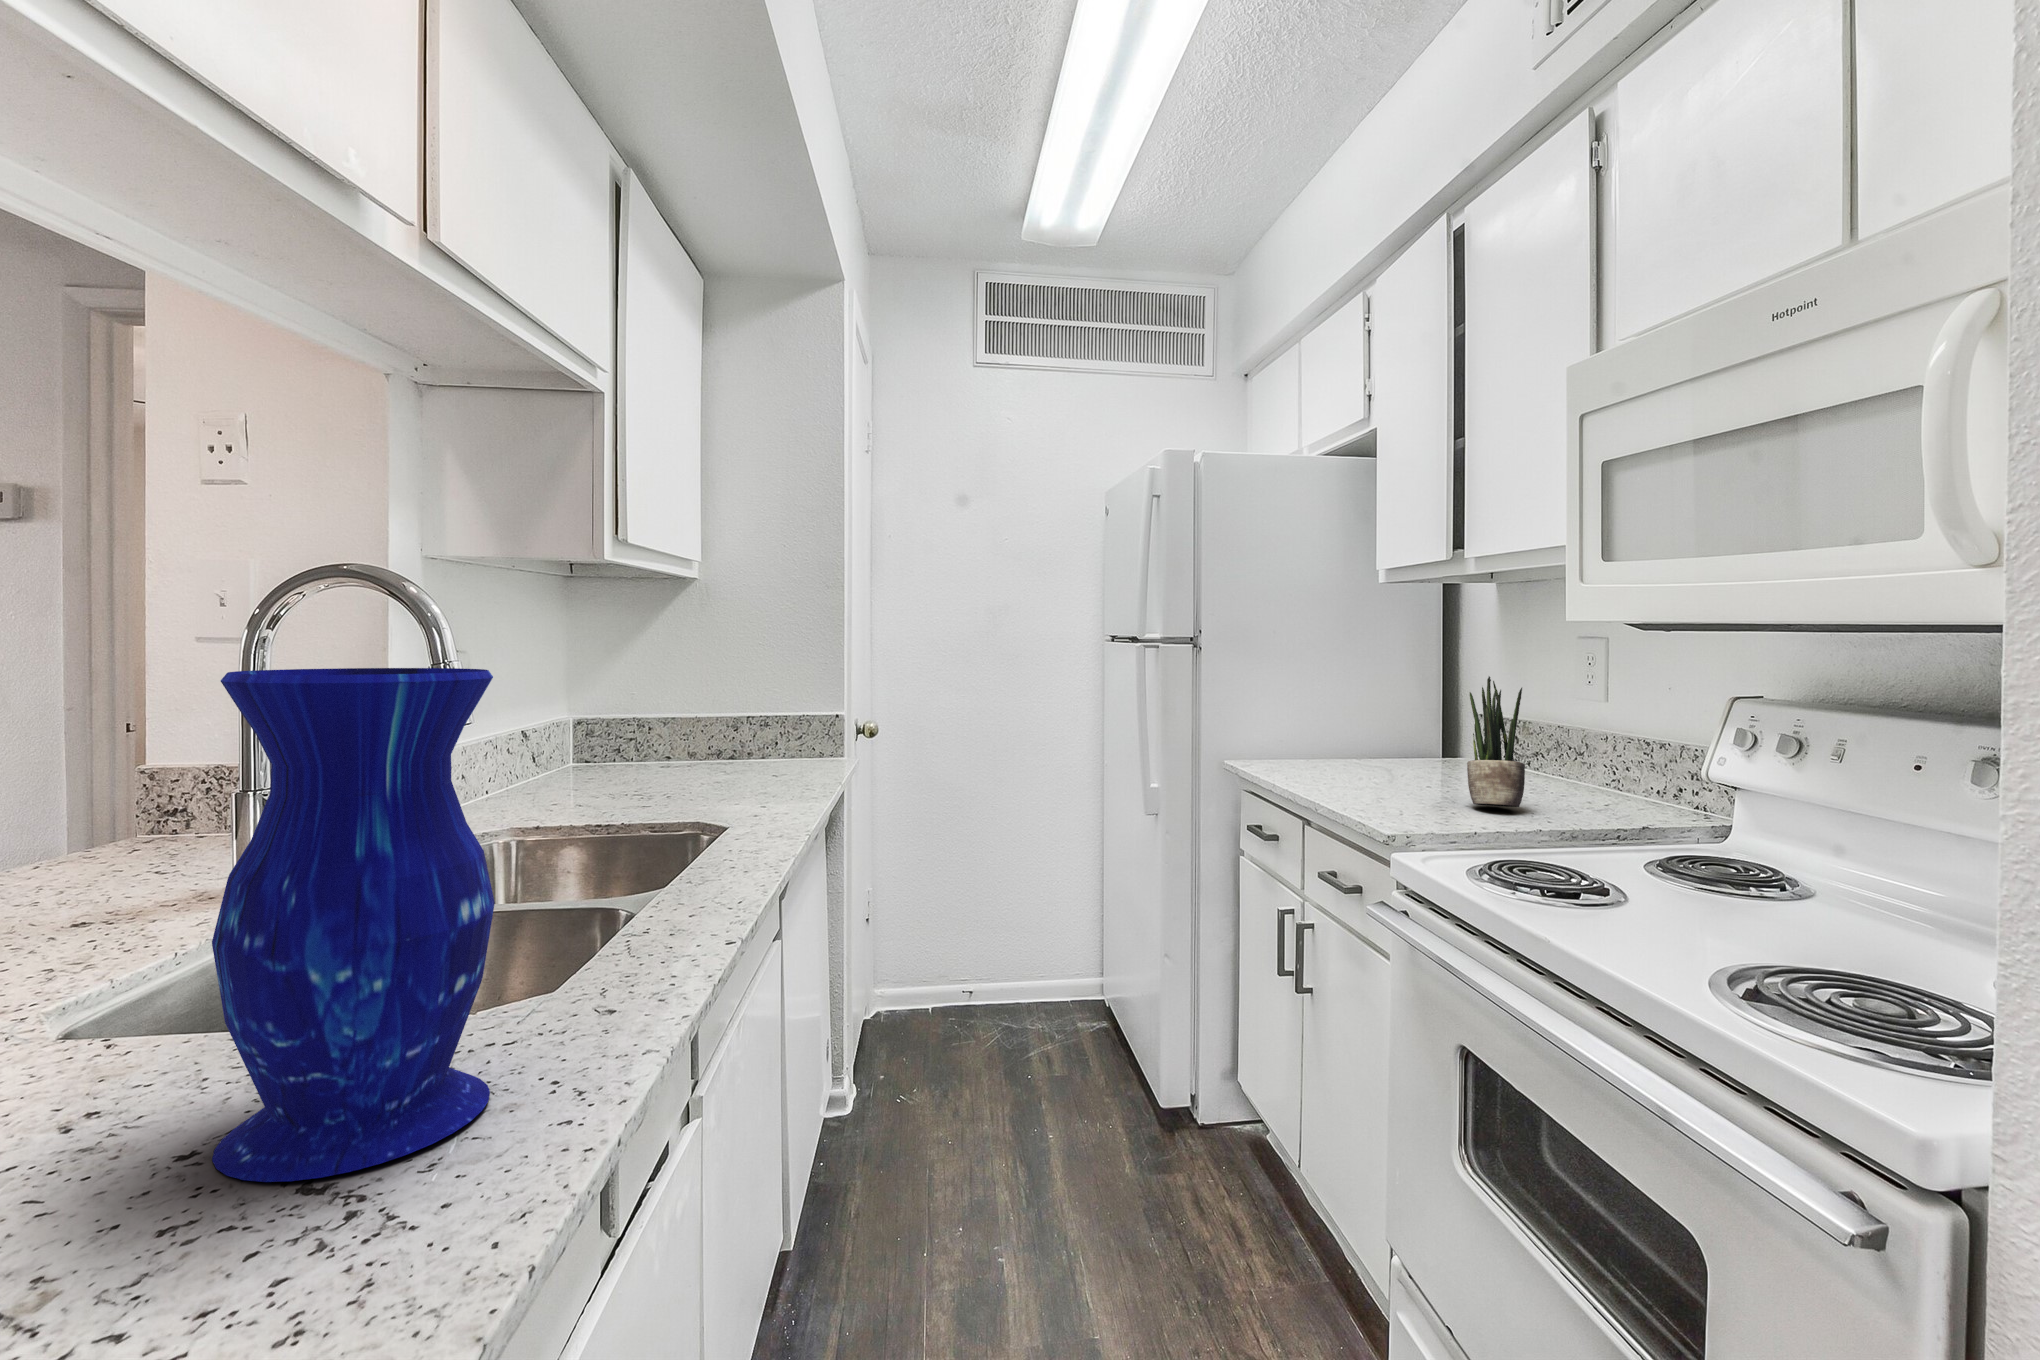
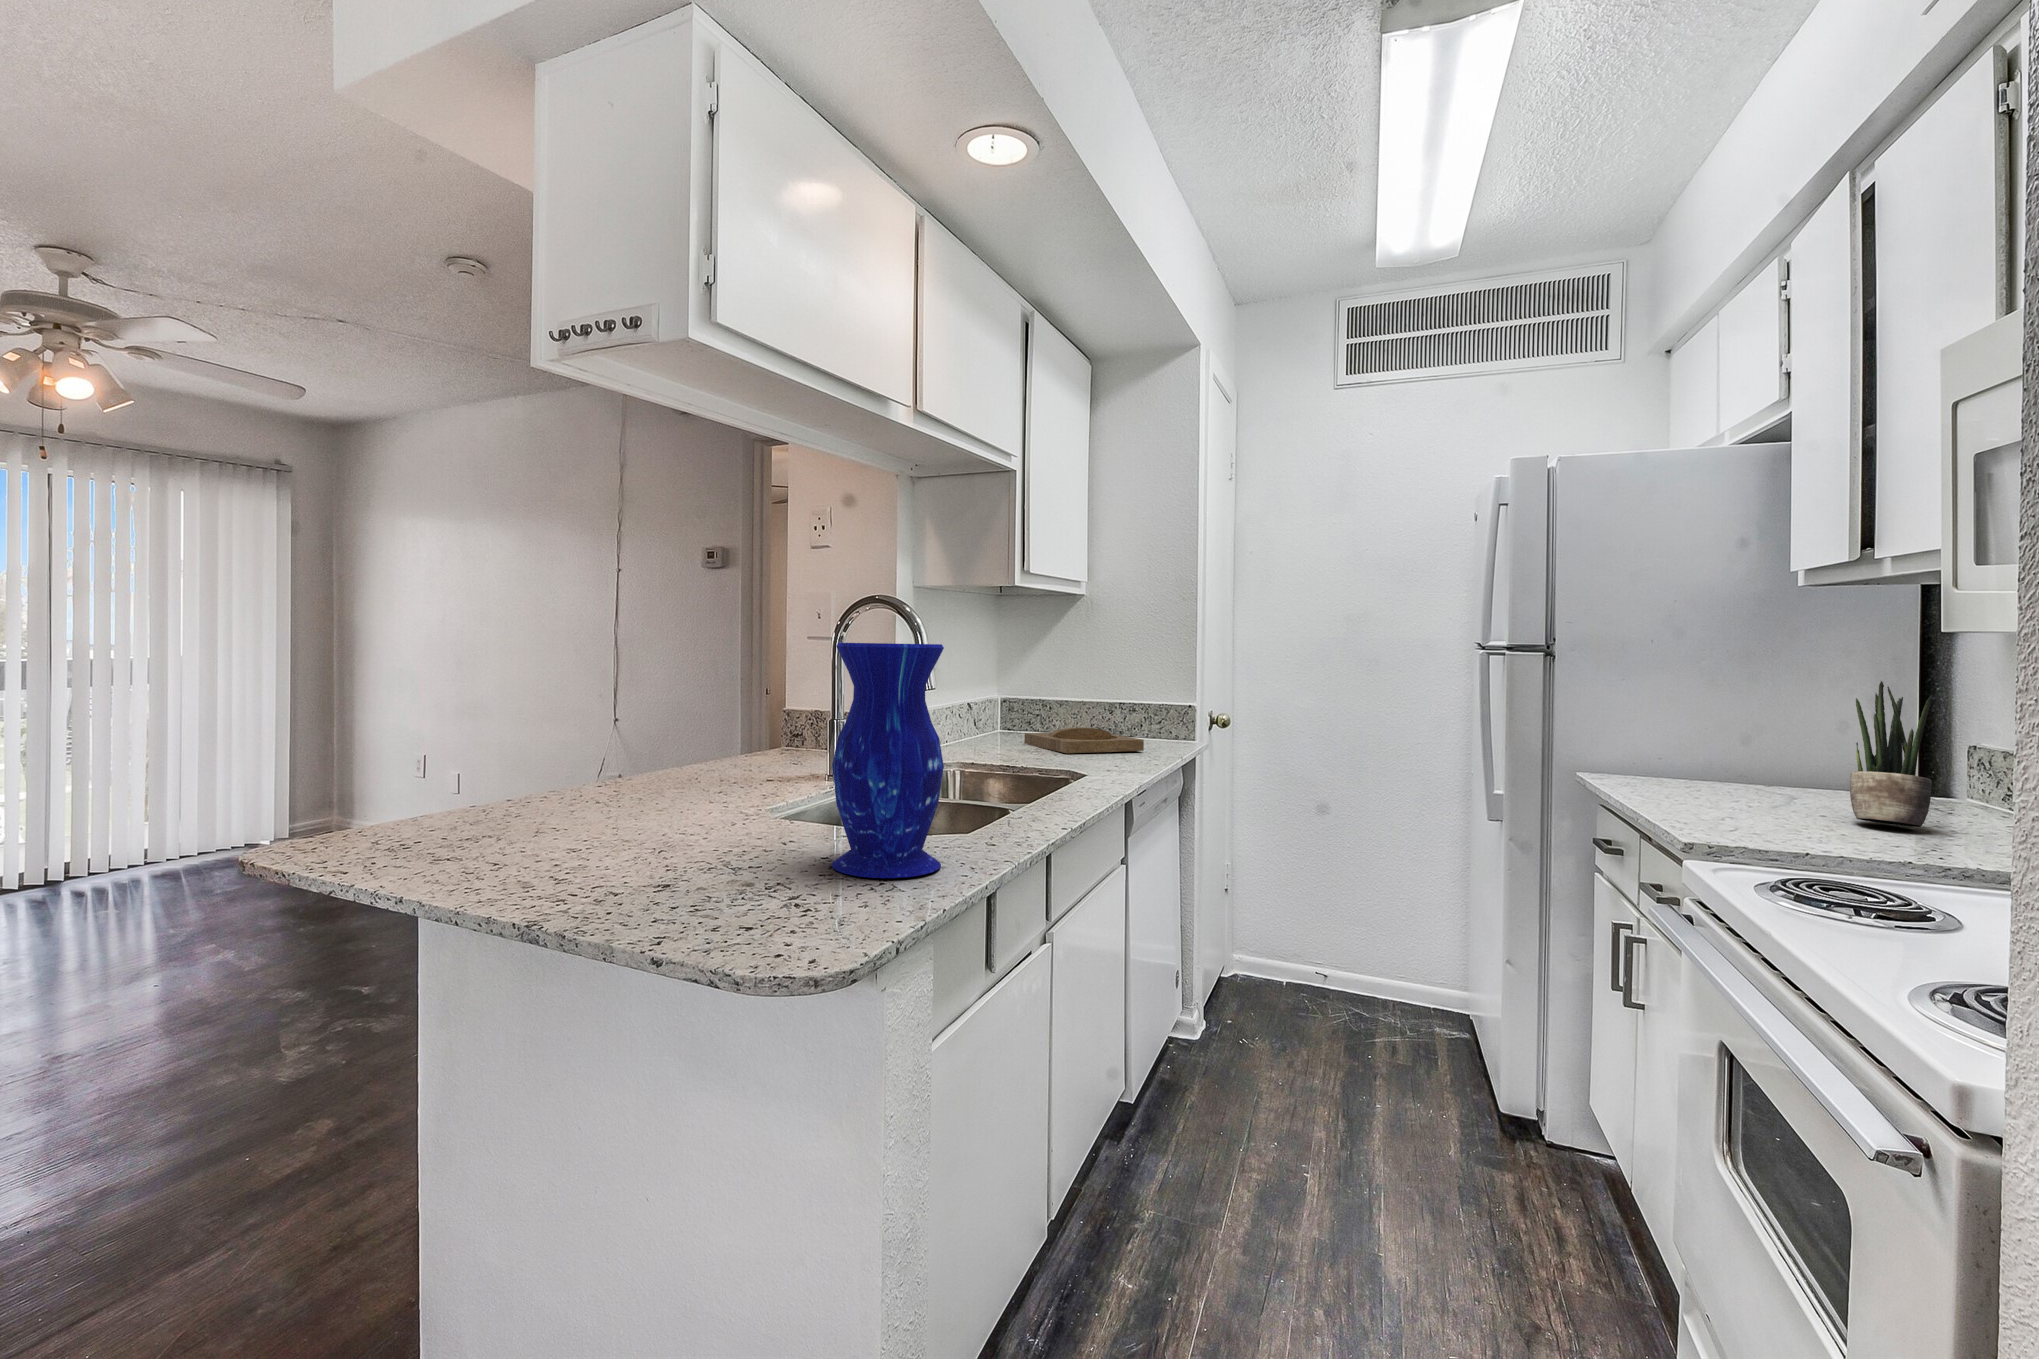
tray: none [610,755,779,794] -> present [1025,727,1144,753]

